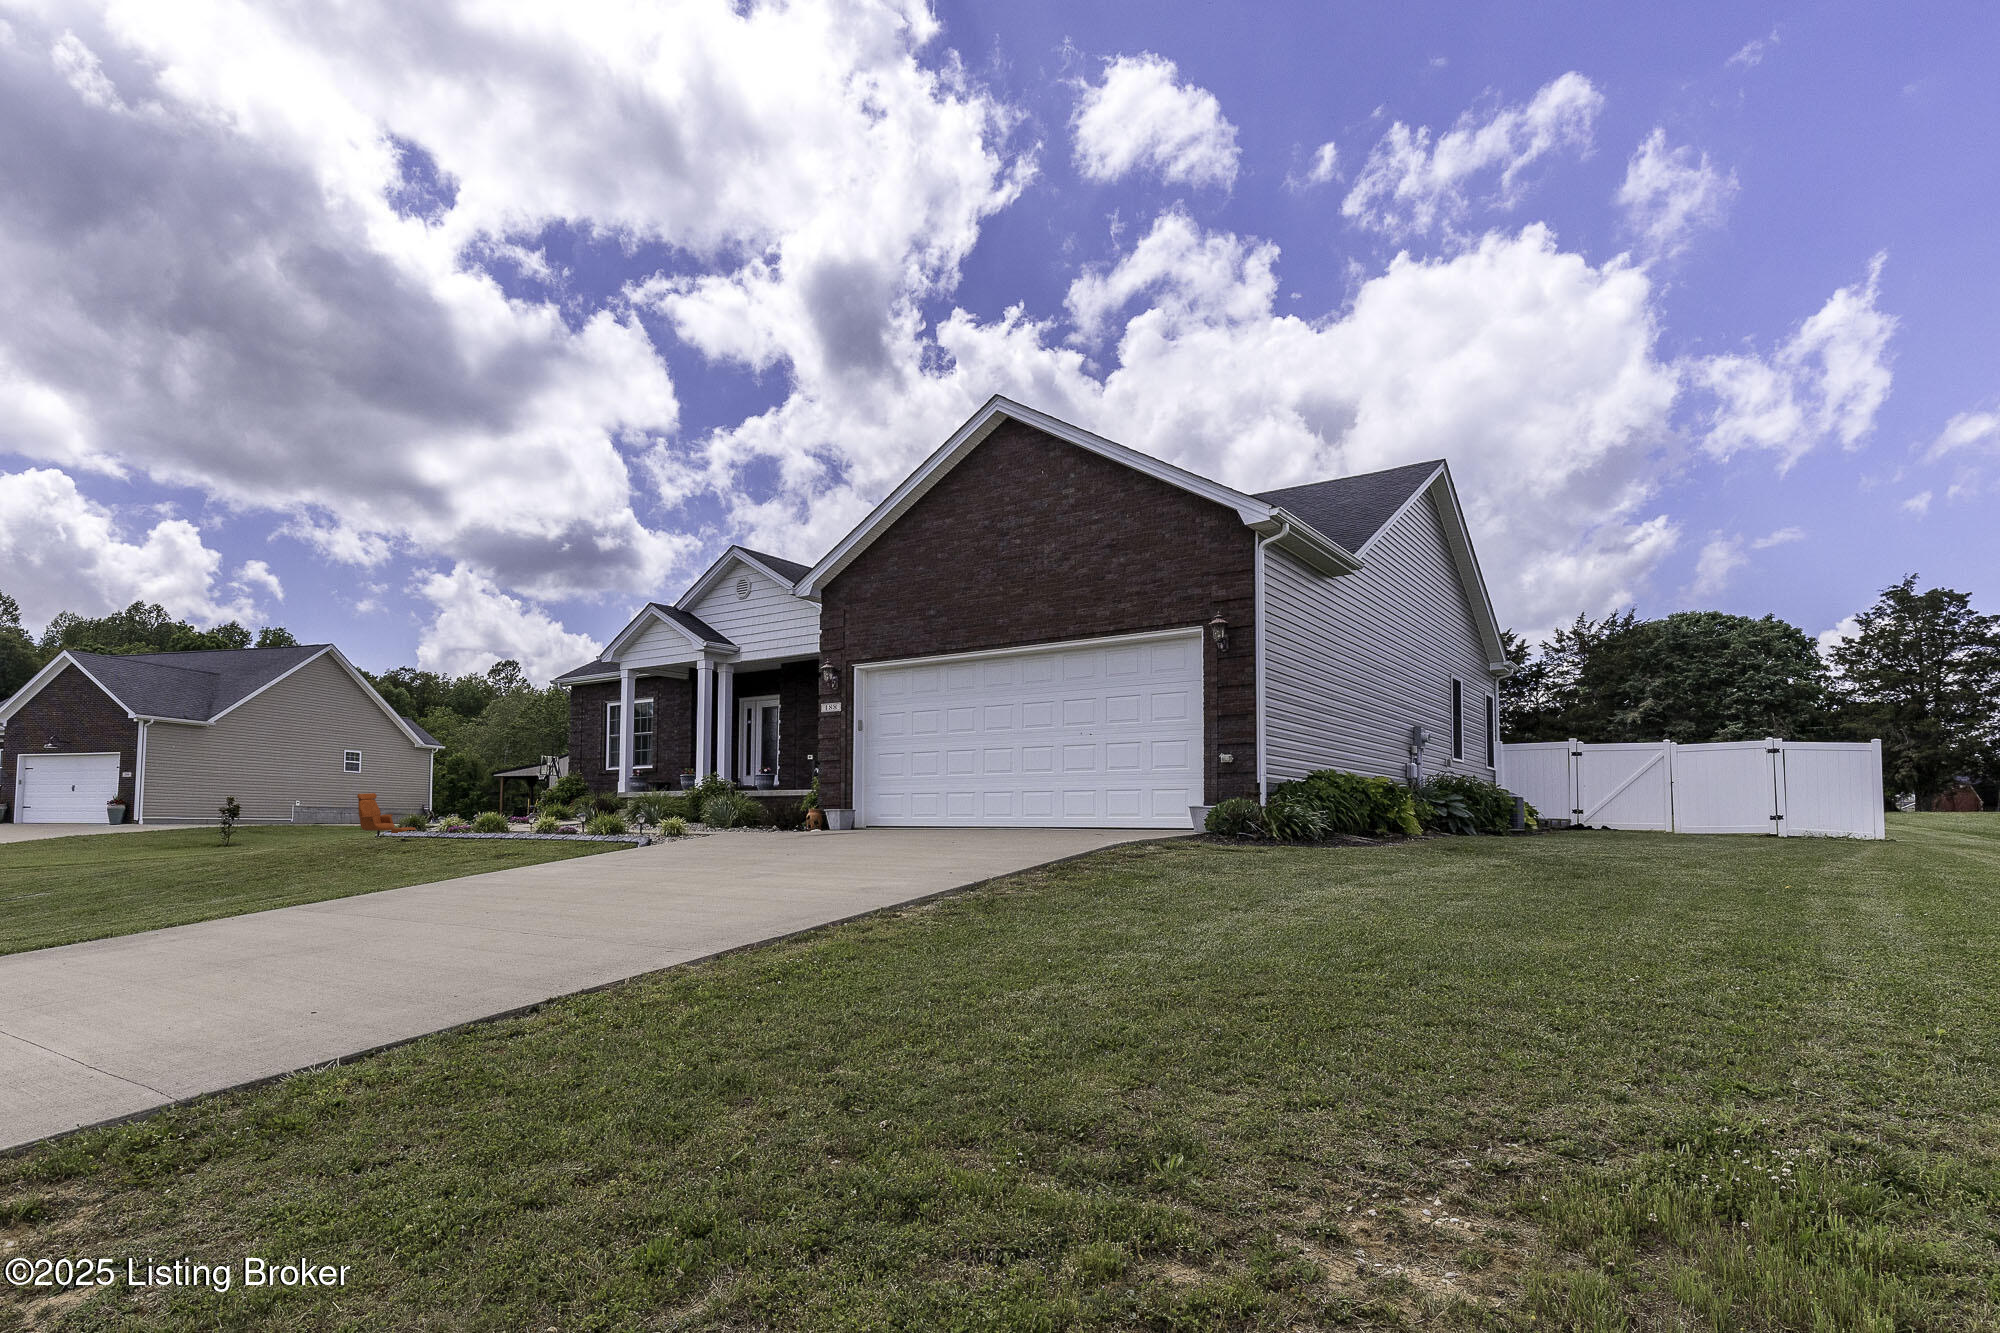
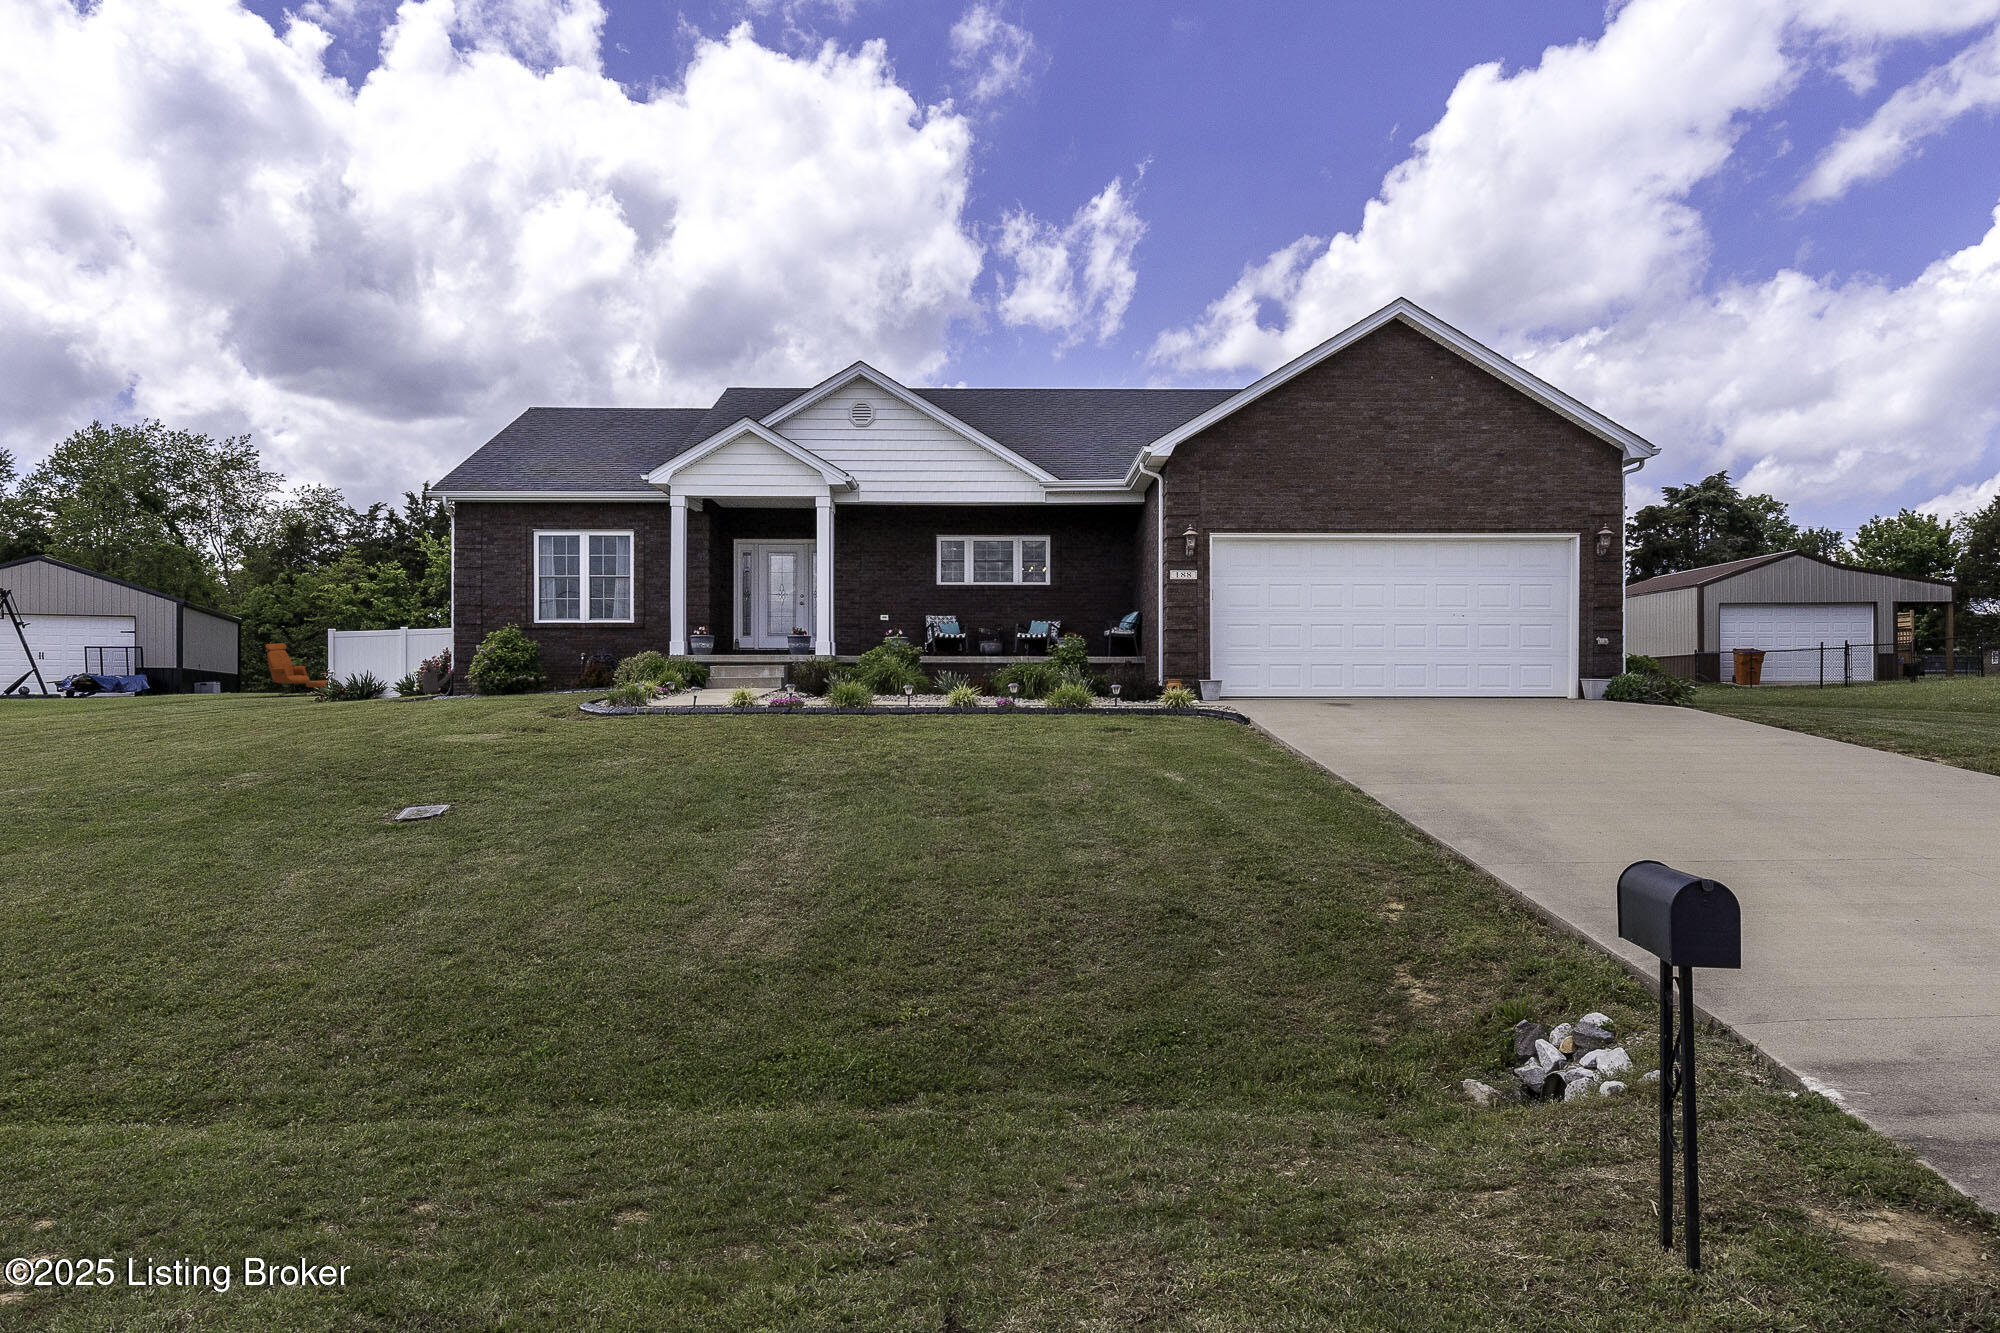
watering can: none [493,809,530,837] -> present [417,664,456,693]

